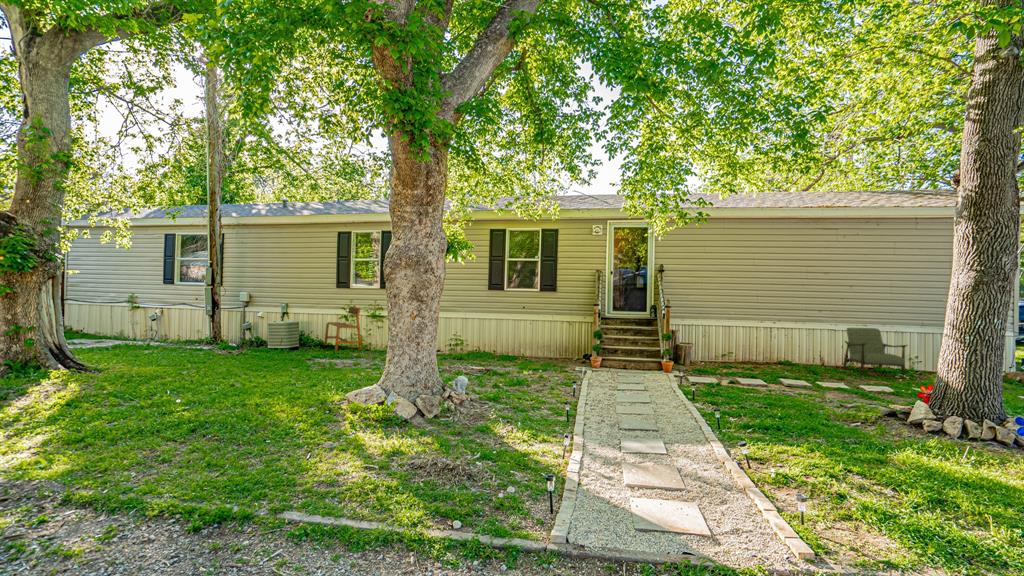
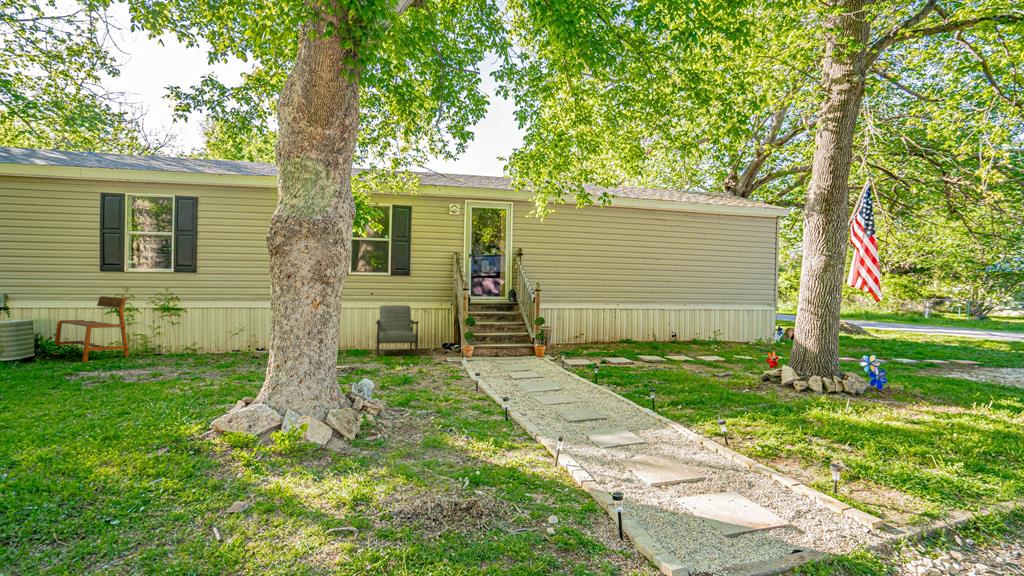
chair: present [844,328,907,378] -> present [376,305,419,356]

